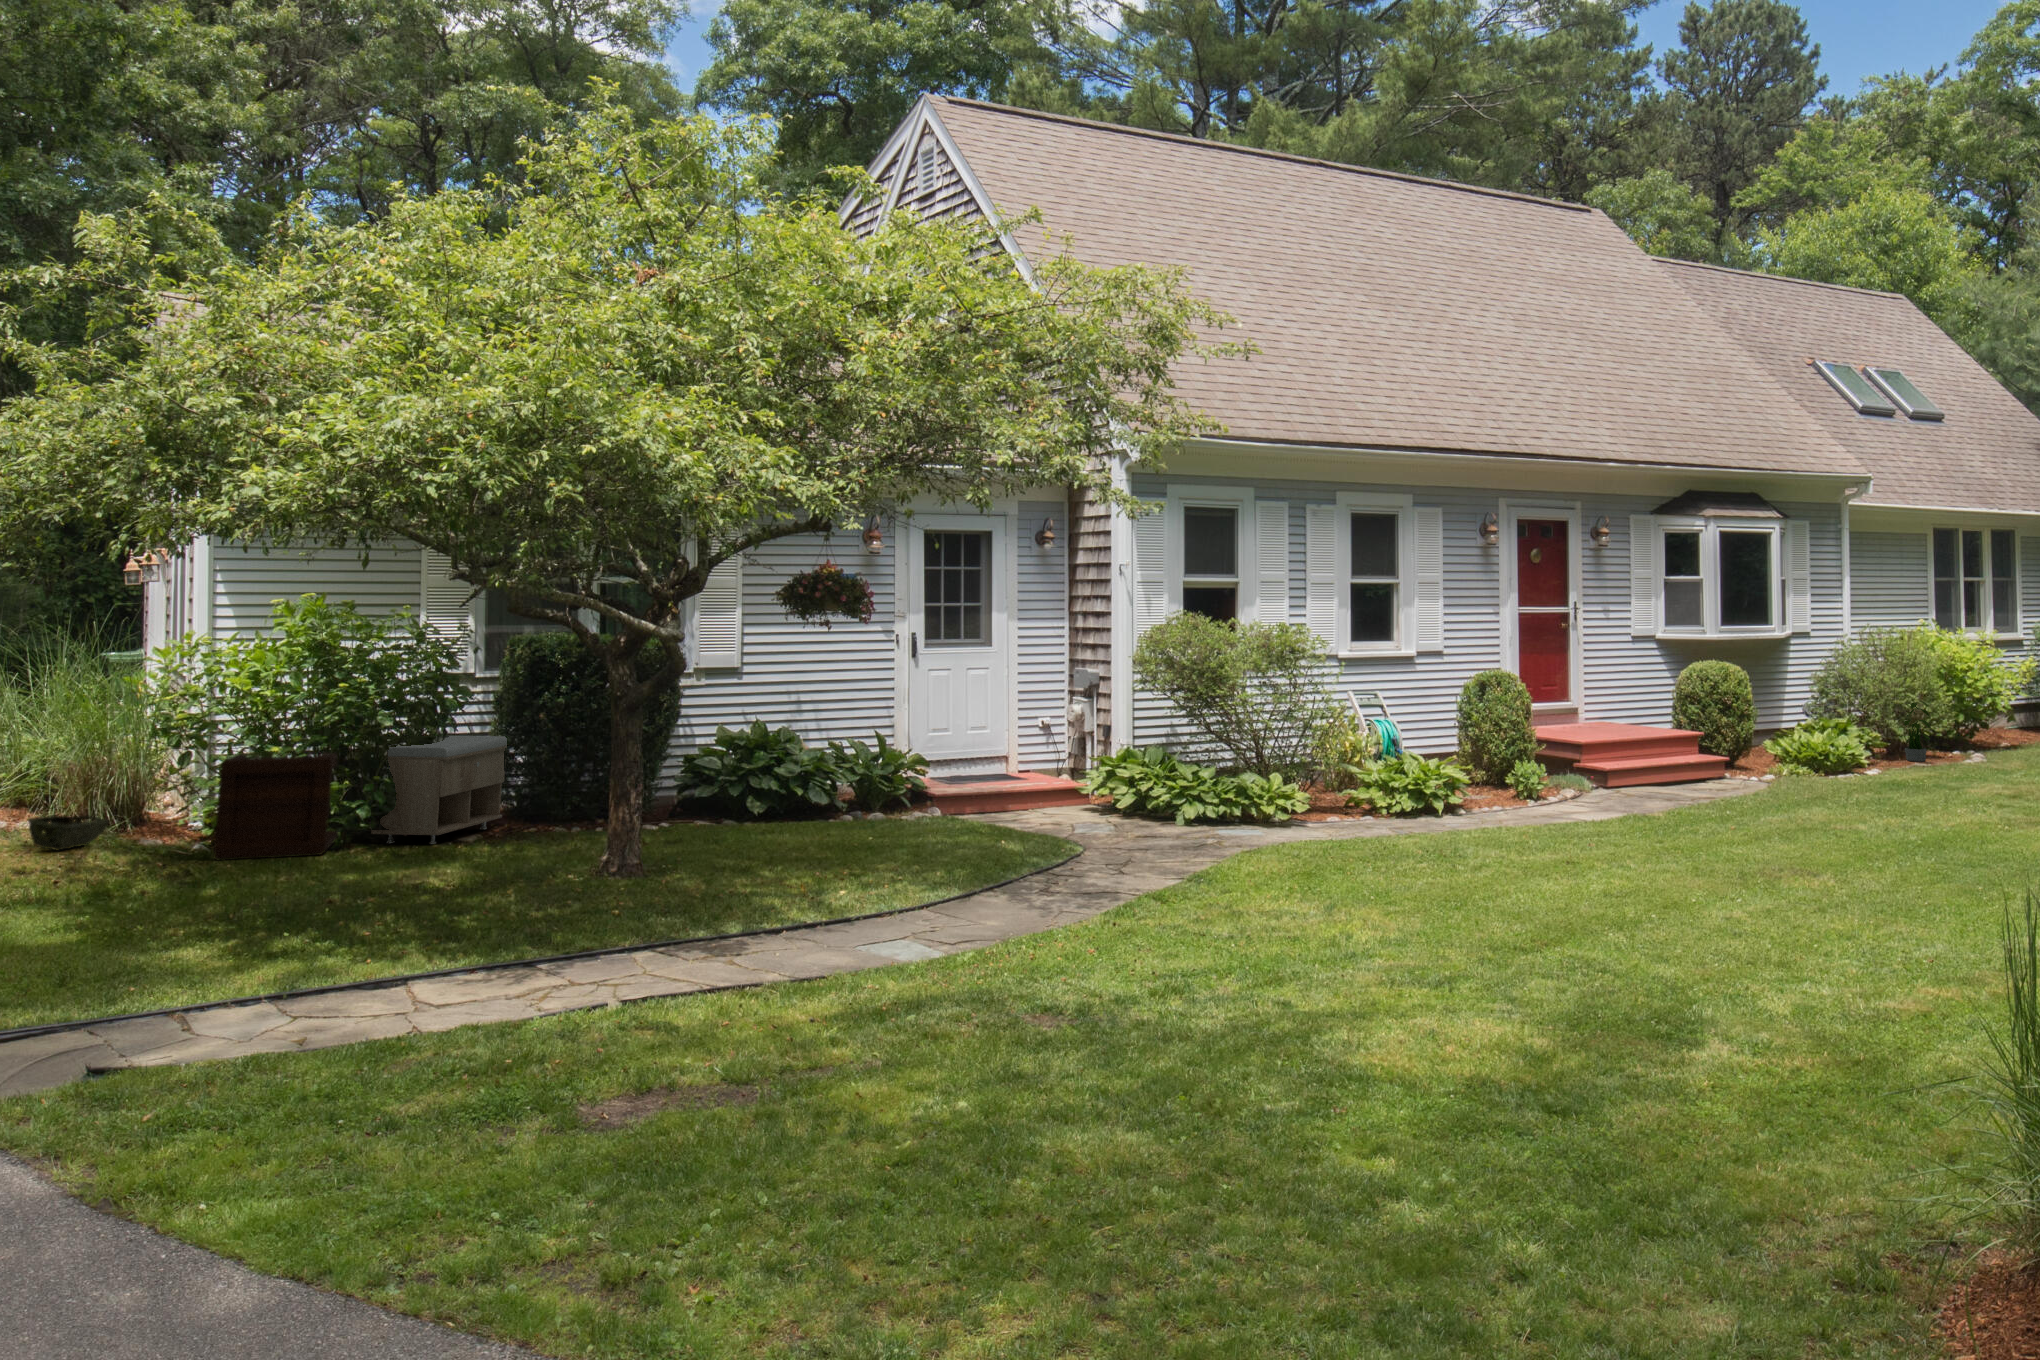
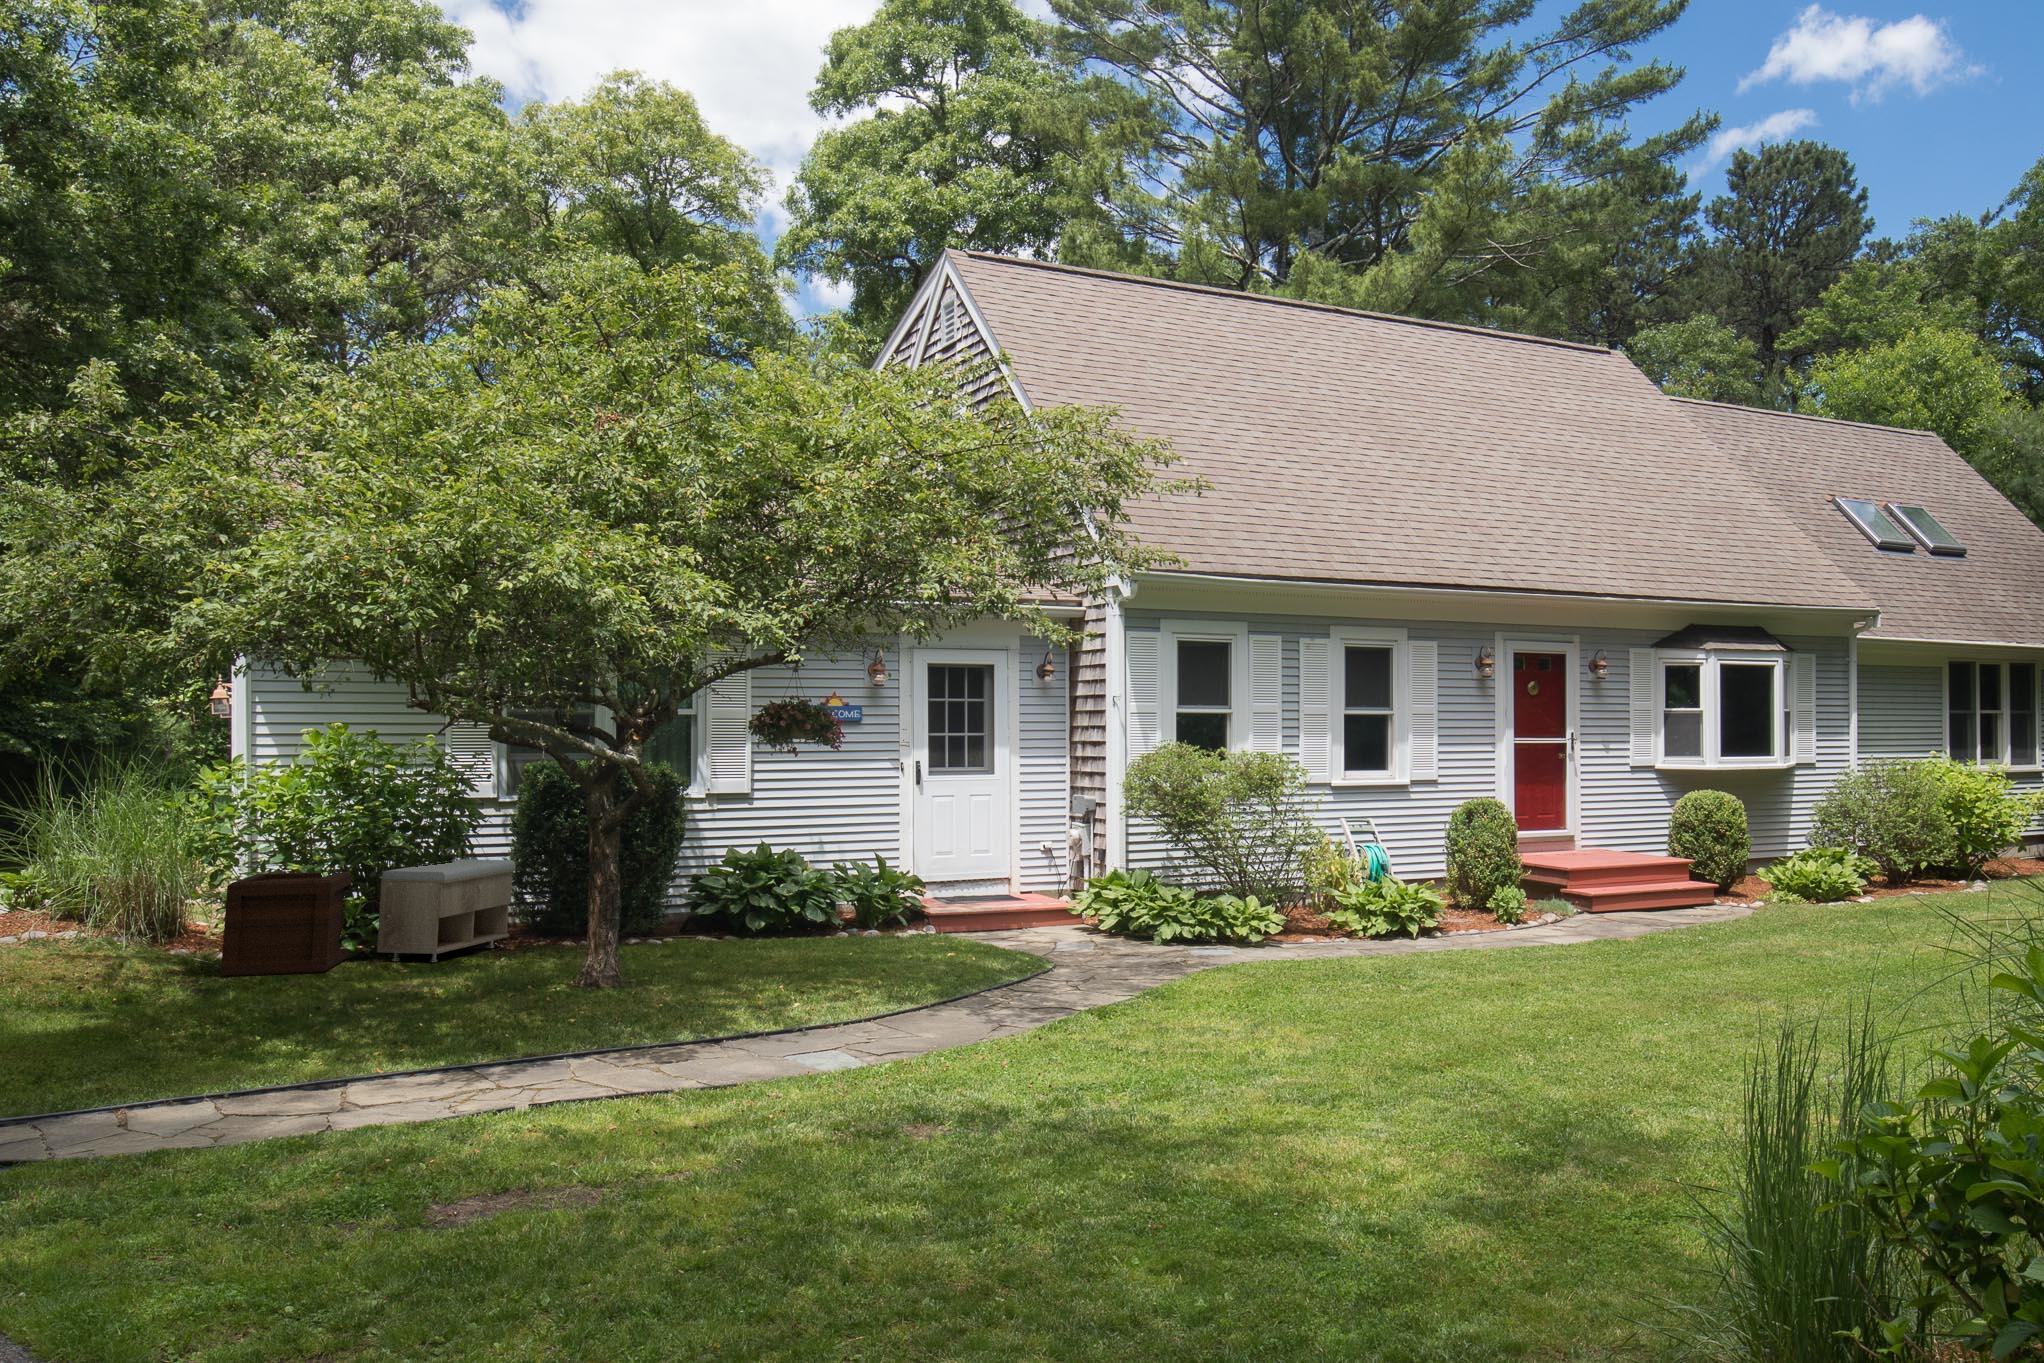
potted plant: present [1904,701,1931,762] -> none [1888,826,1928,886]
woven basket: present [28,815,109,851] -> none [60,931,140,966]

